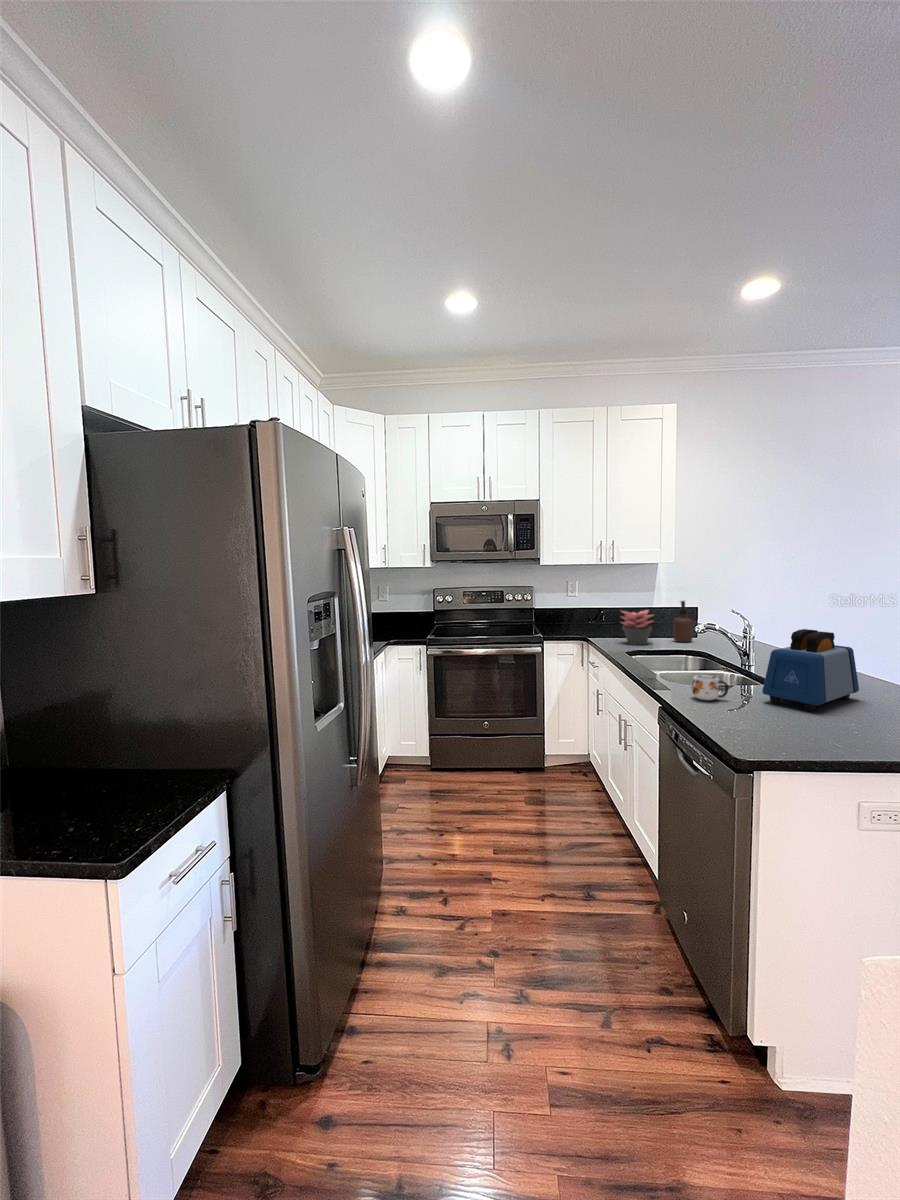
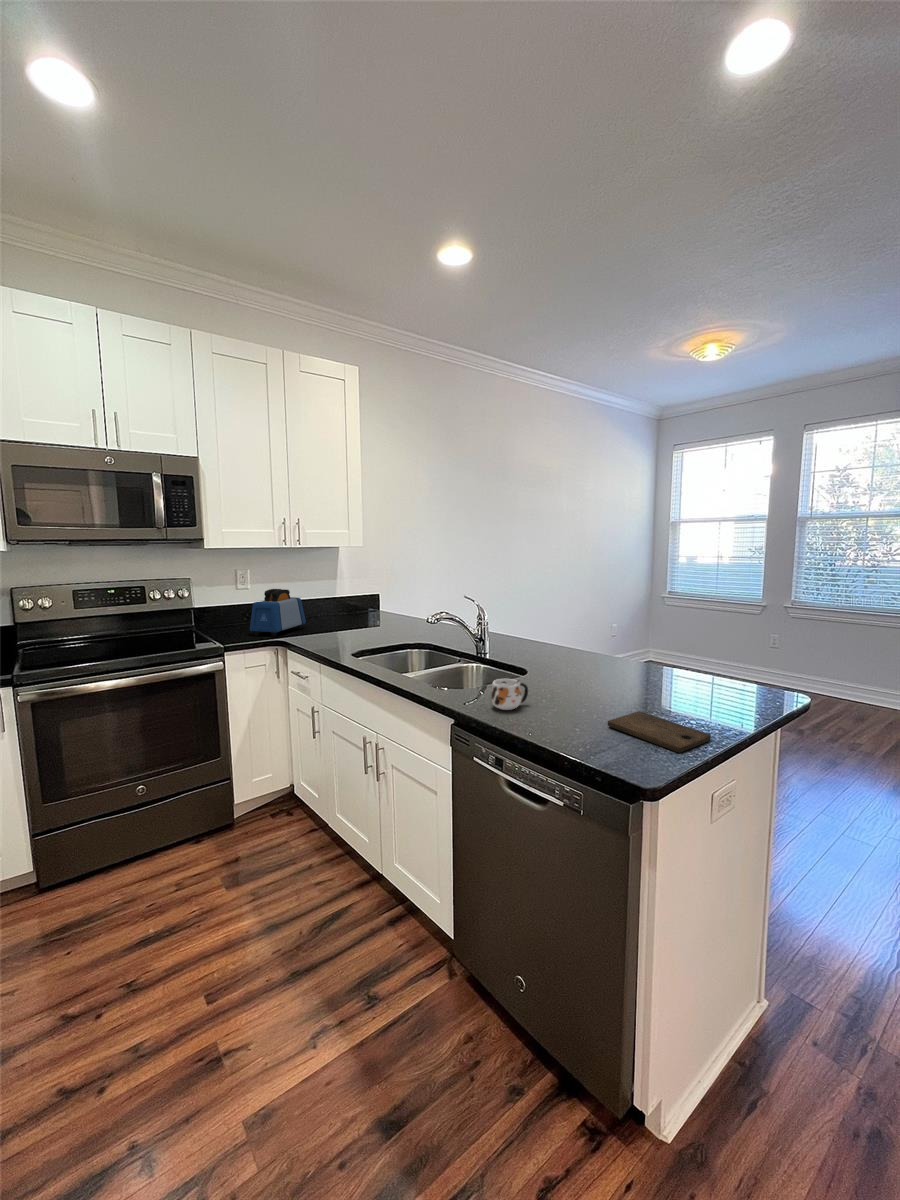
soap dispenser: present [673,601,693,642] -> none [380,587,400,634]
succulent plant: present [621,610,654,645] -> none [325,600,366,644]
toaster: present [762,629,859,712] -> present [250,589,306,636]
cutting board: none [776,719,868,750] -> present [608,711,711,753]

